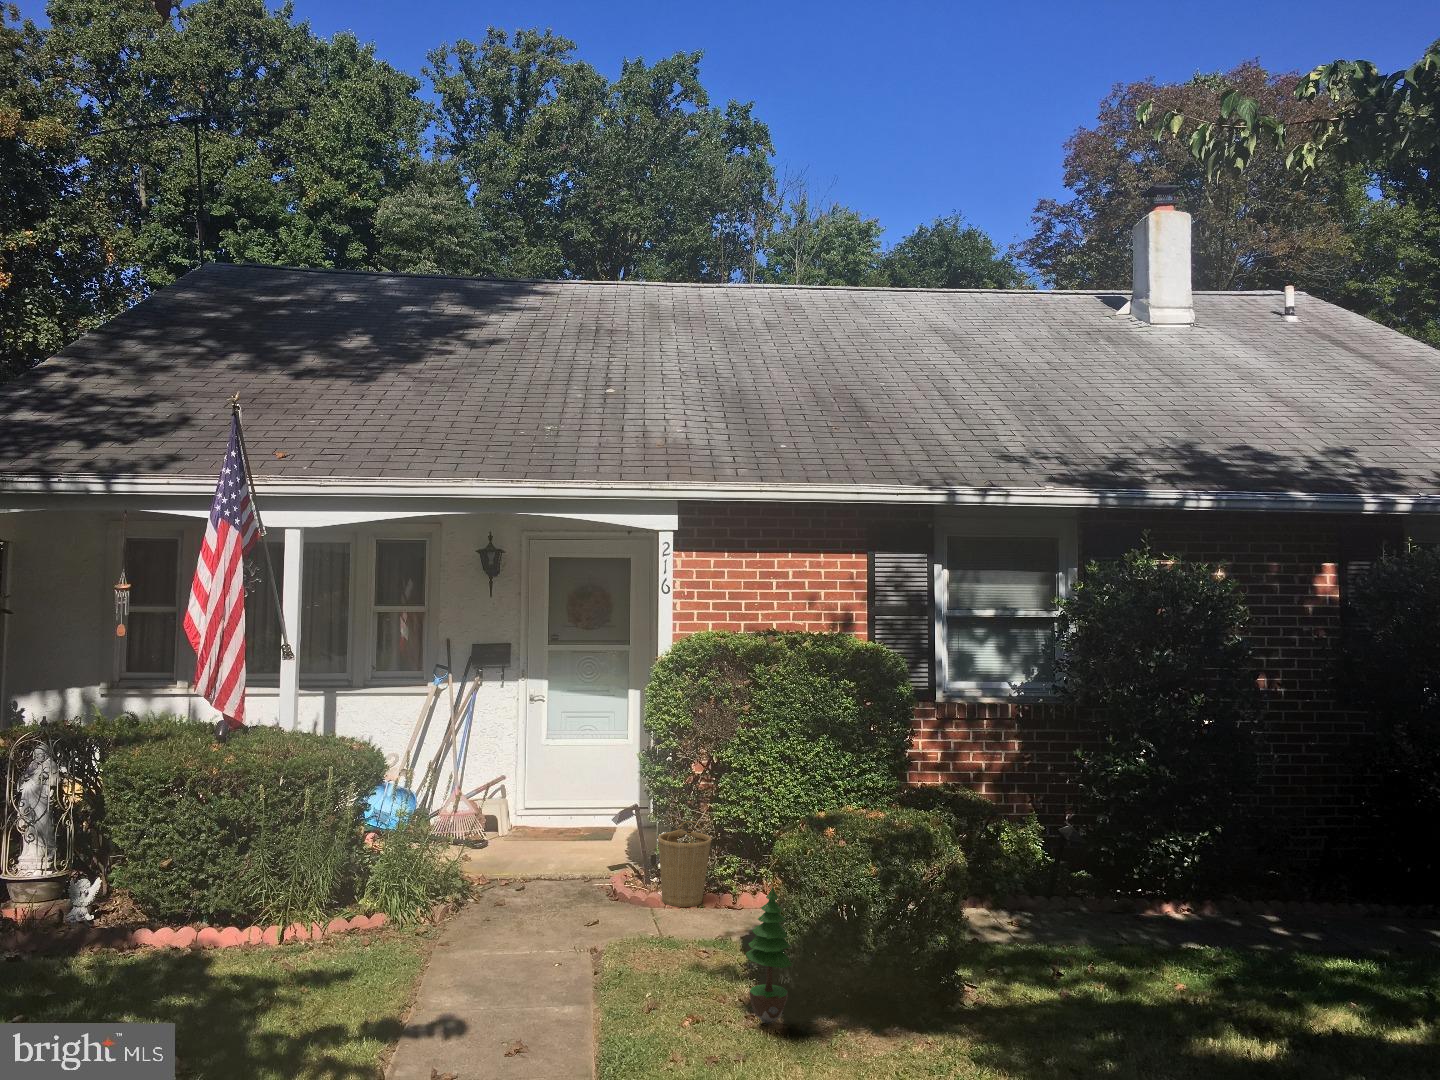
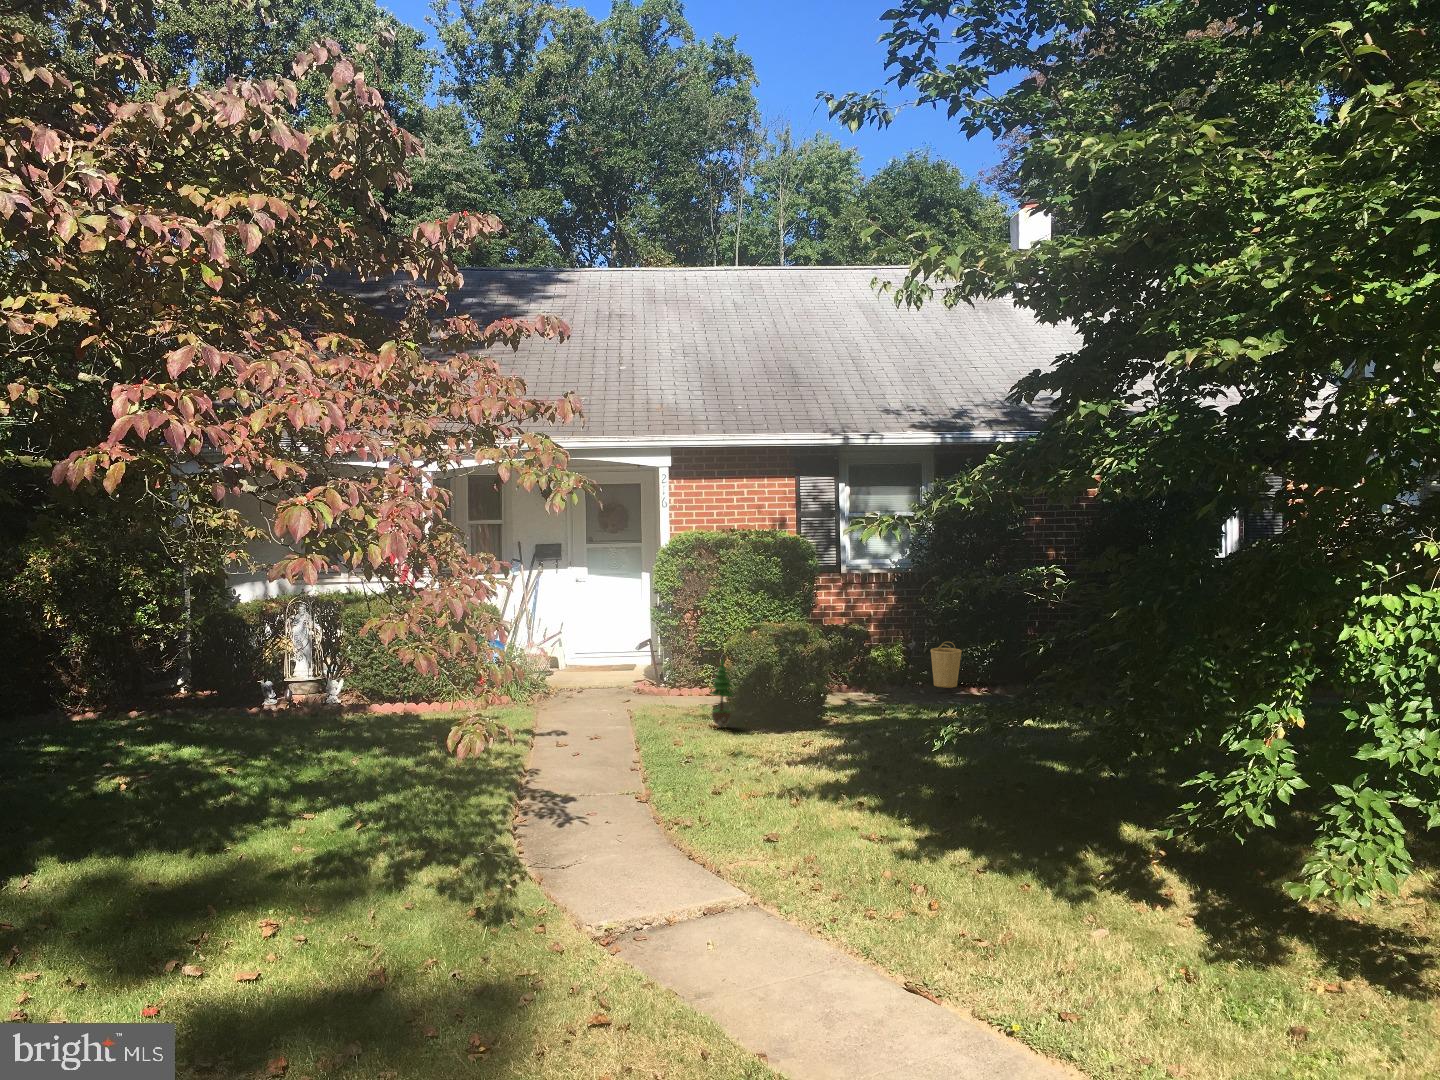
basket: present [658,821,712,907] -> present [931,642,962,688]

